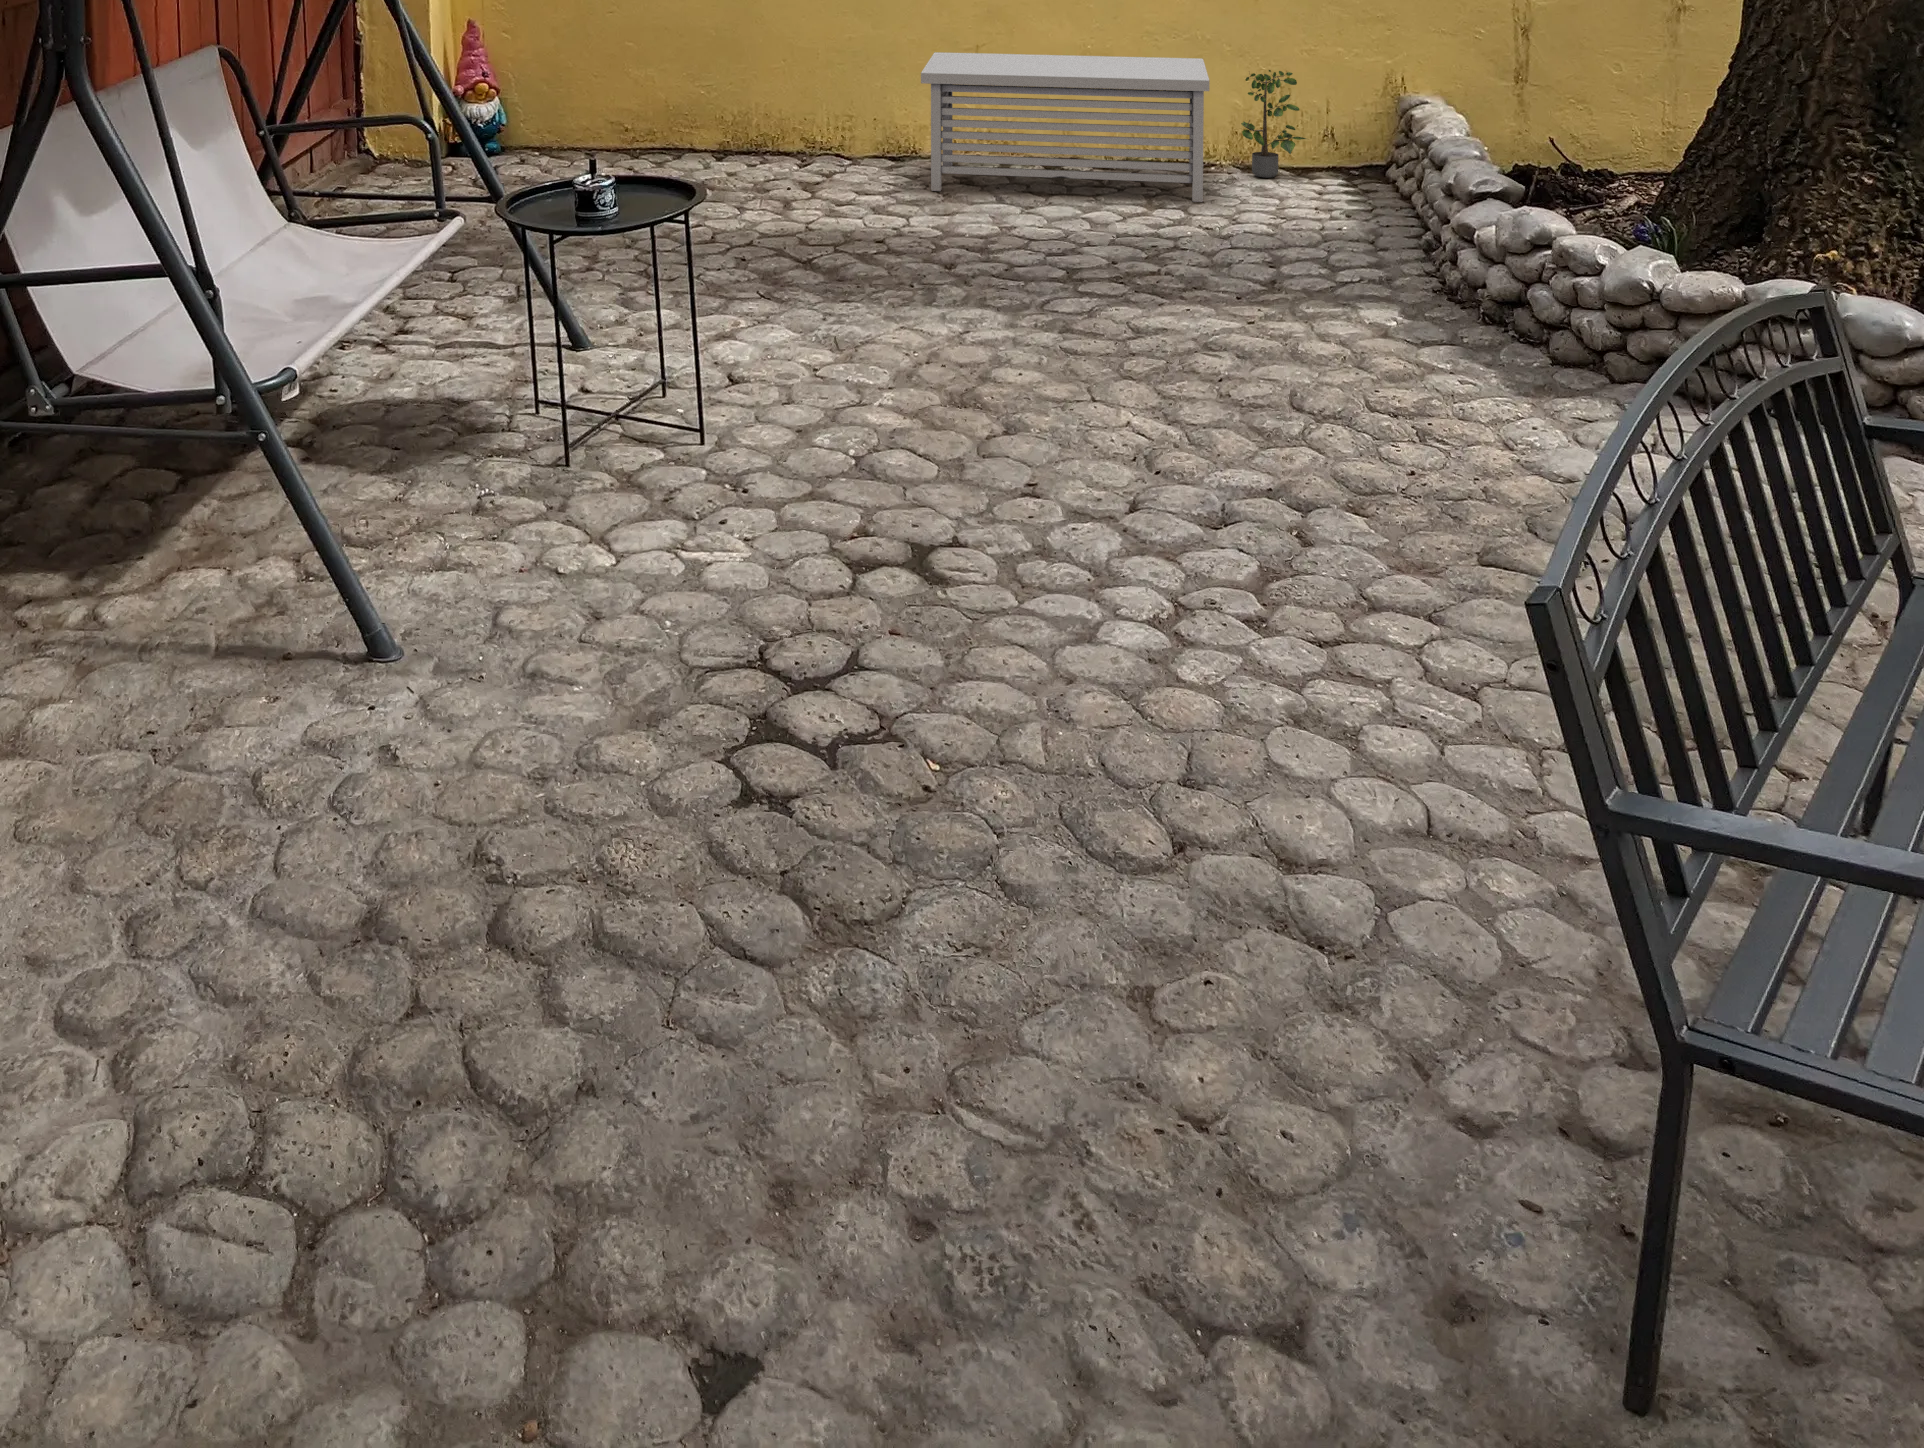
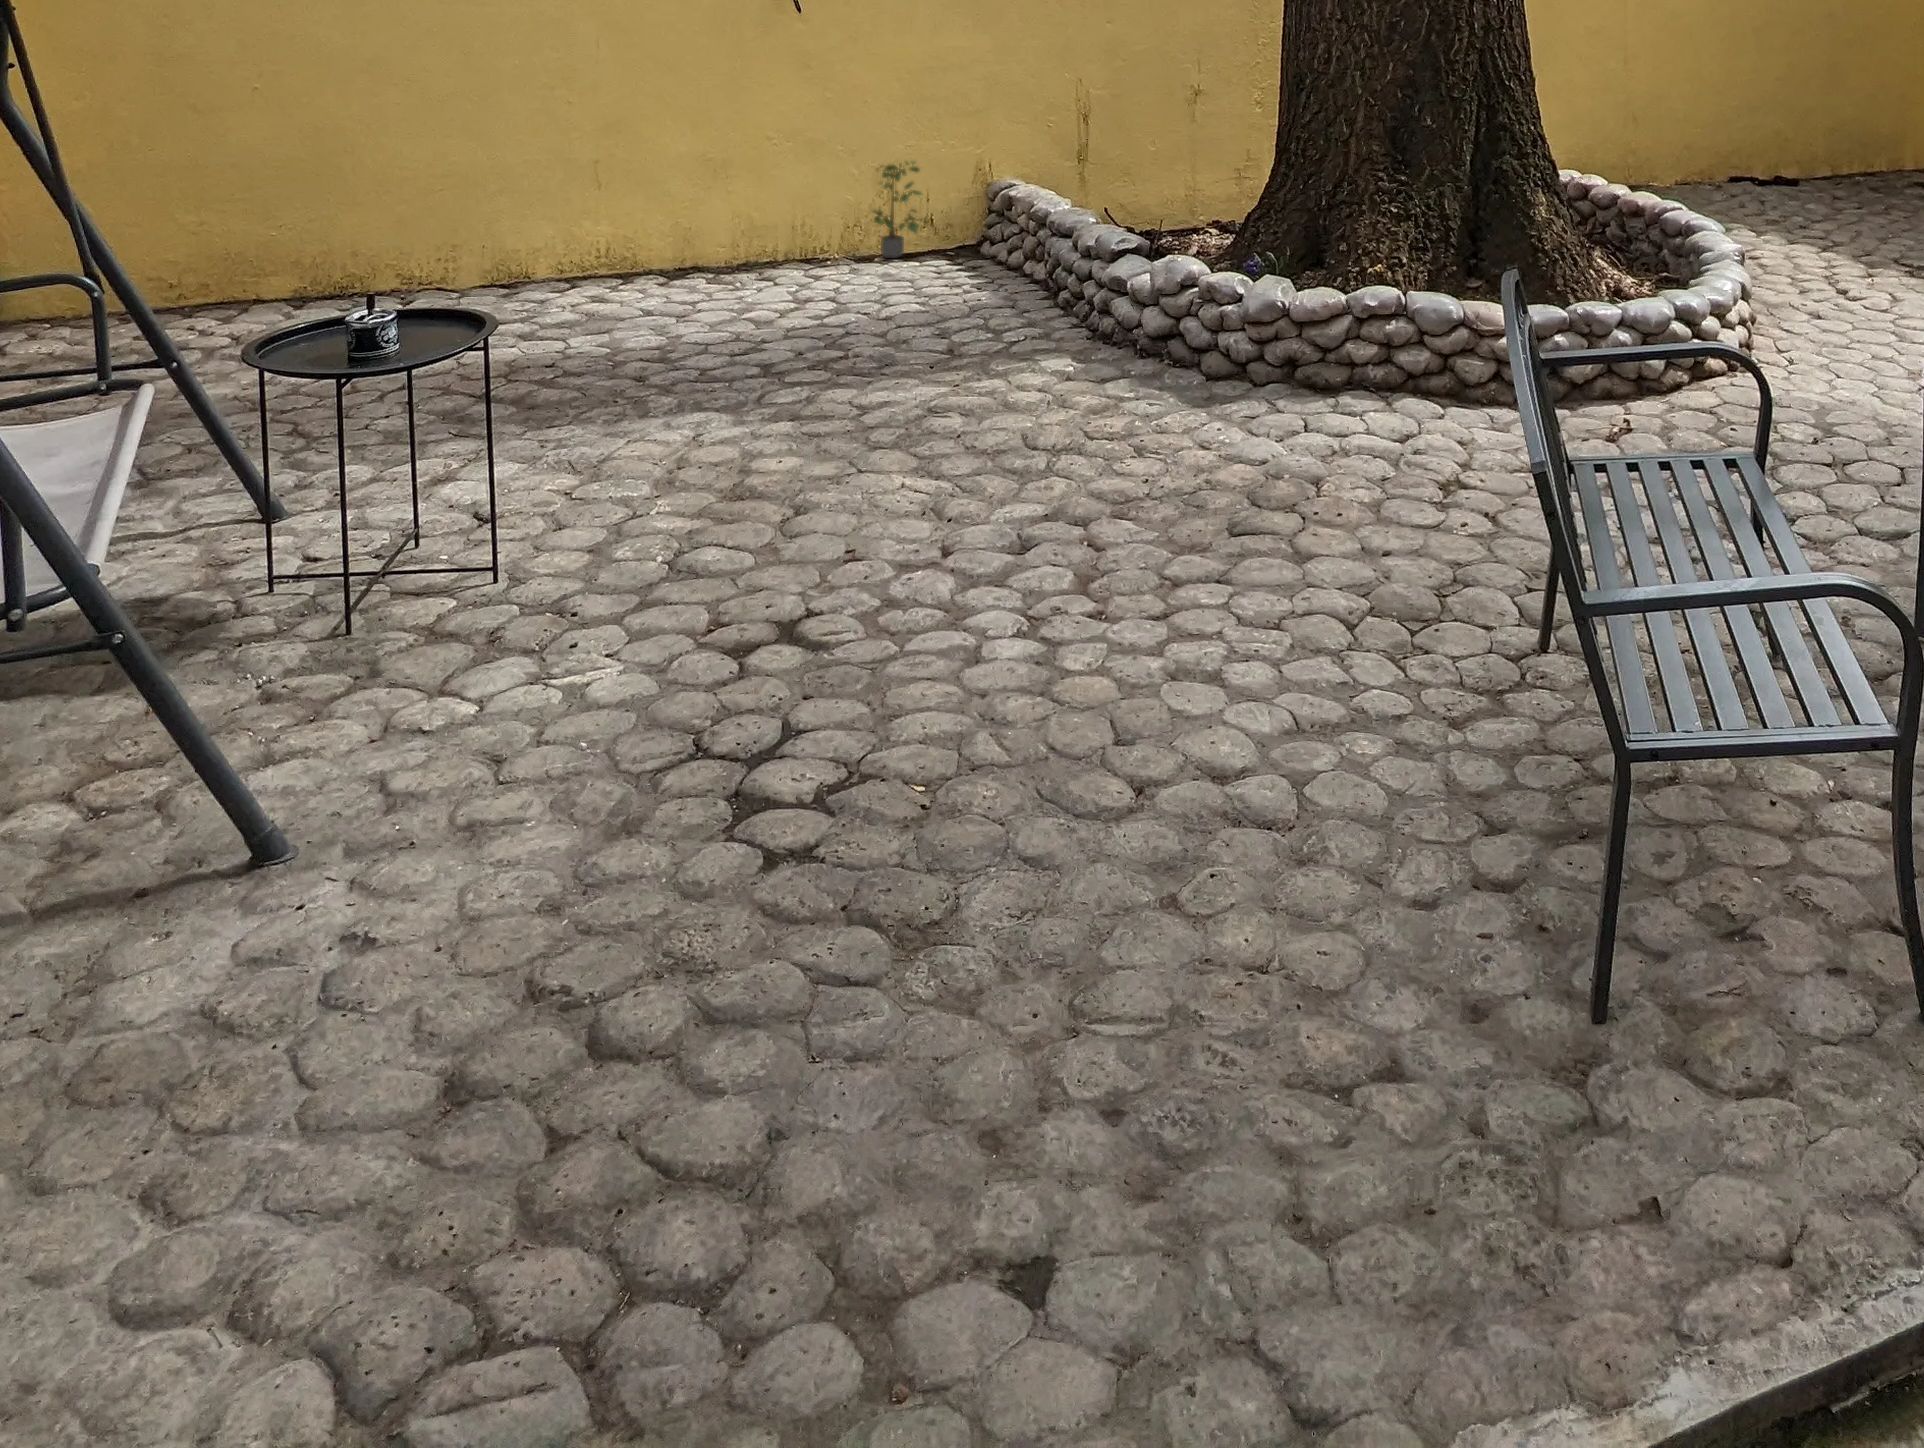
storage bench: present [921,52,1210,202] -> none [570,154,859,305]

